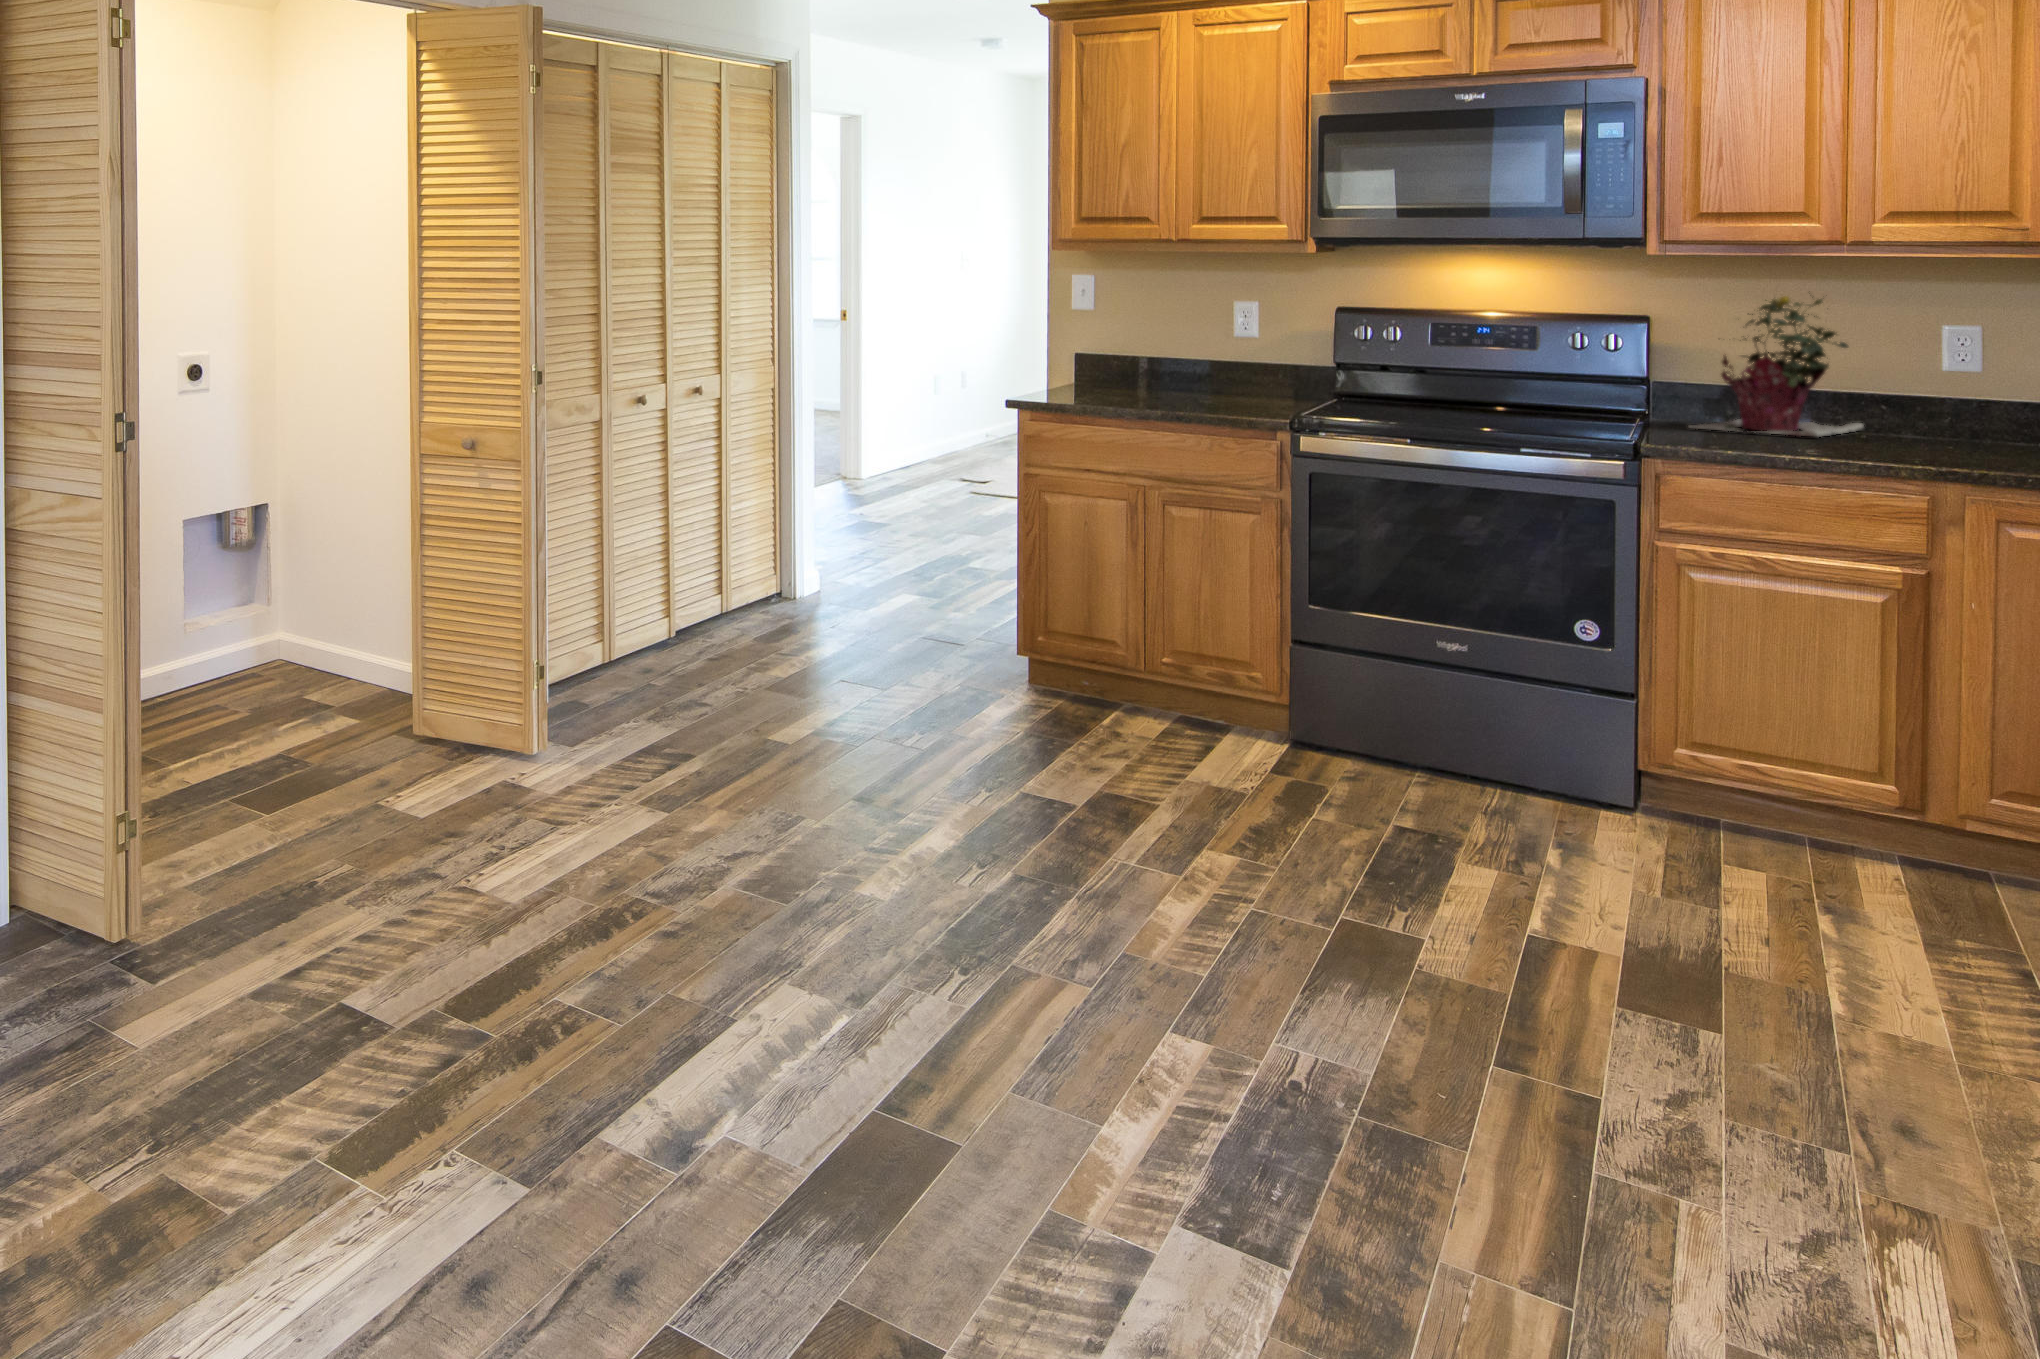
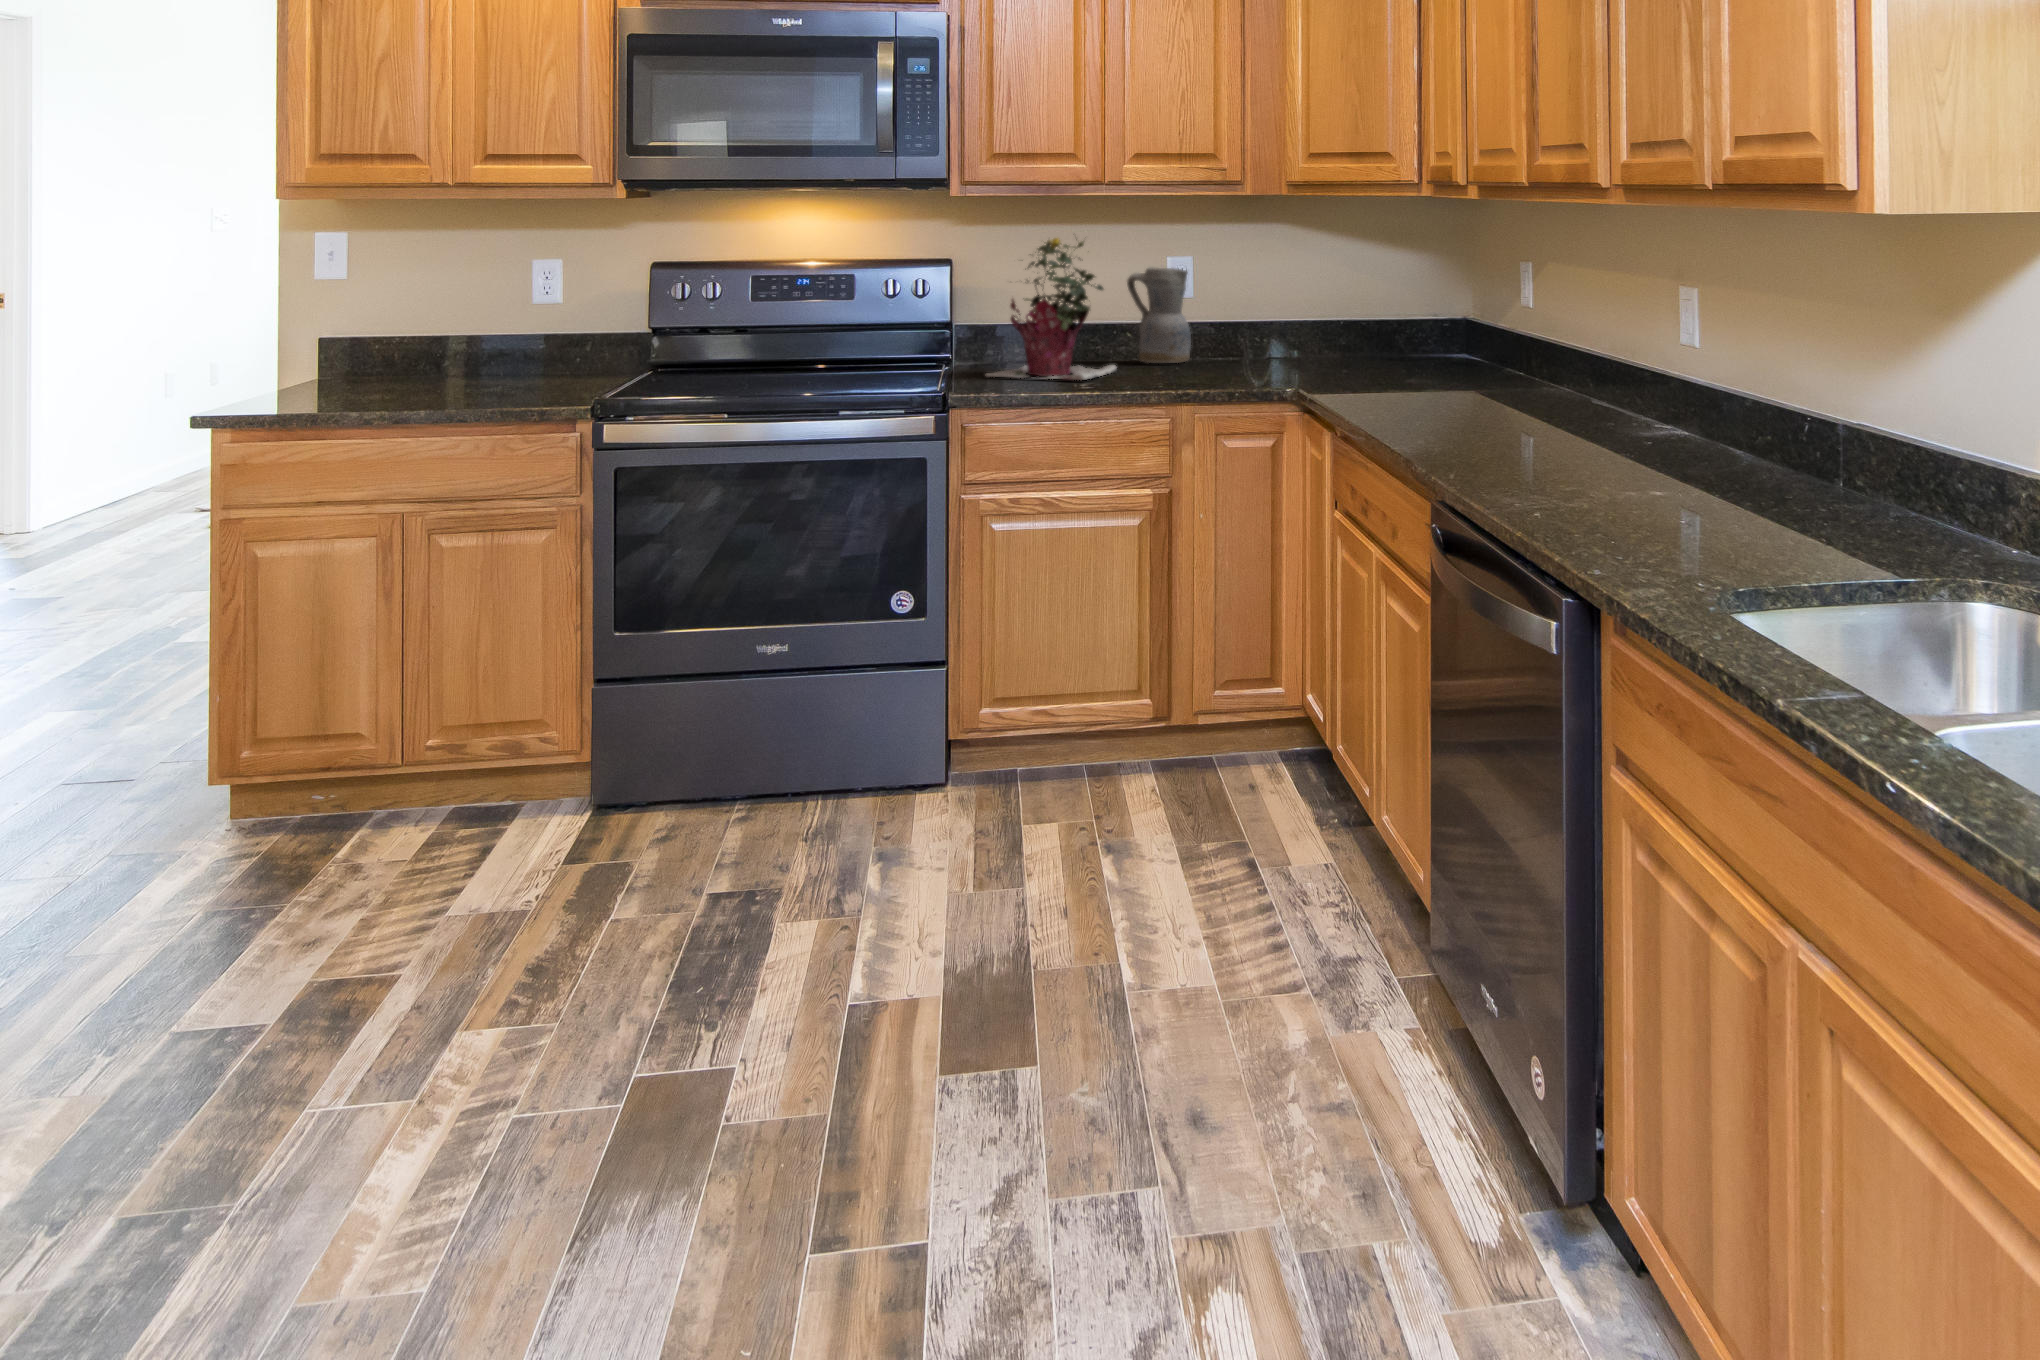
ceramic pitcher: none [1883,323,1980,424] -> present [1127,267,1191,363]

